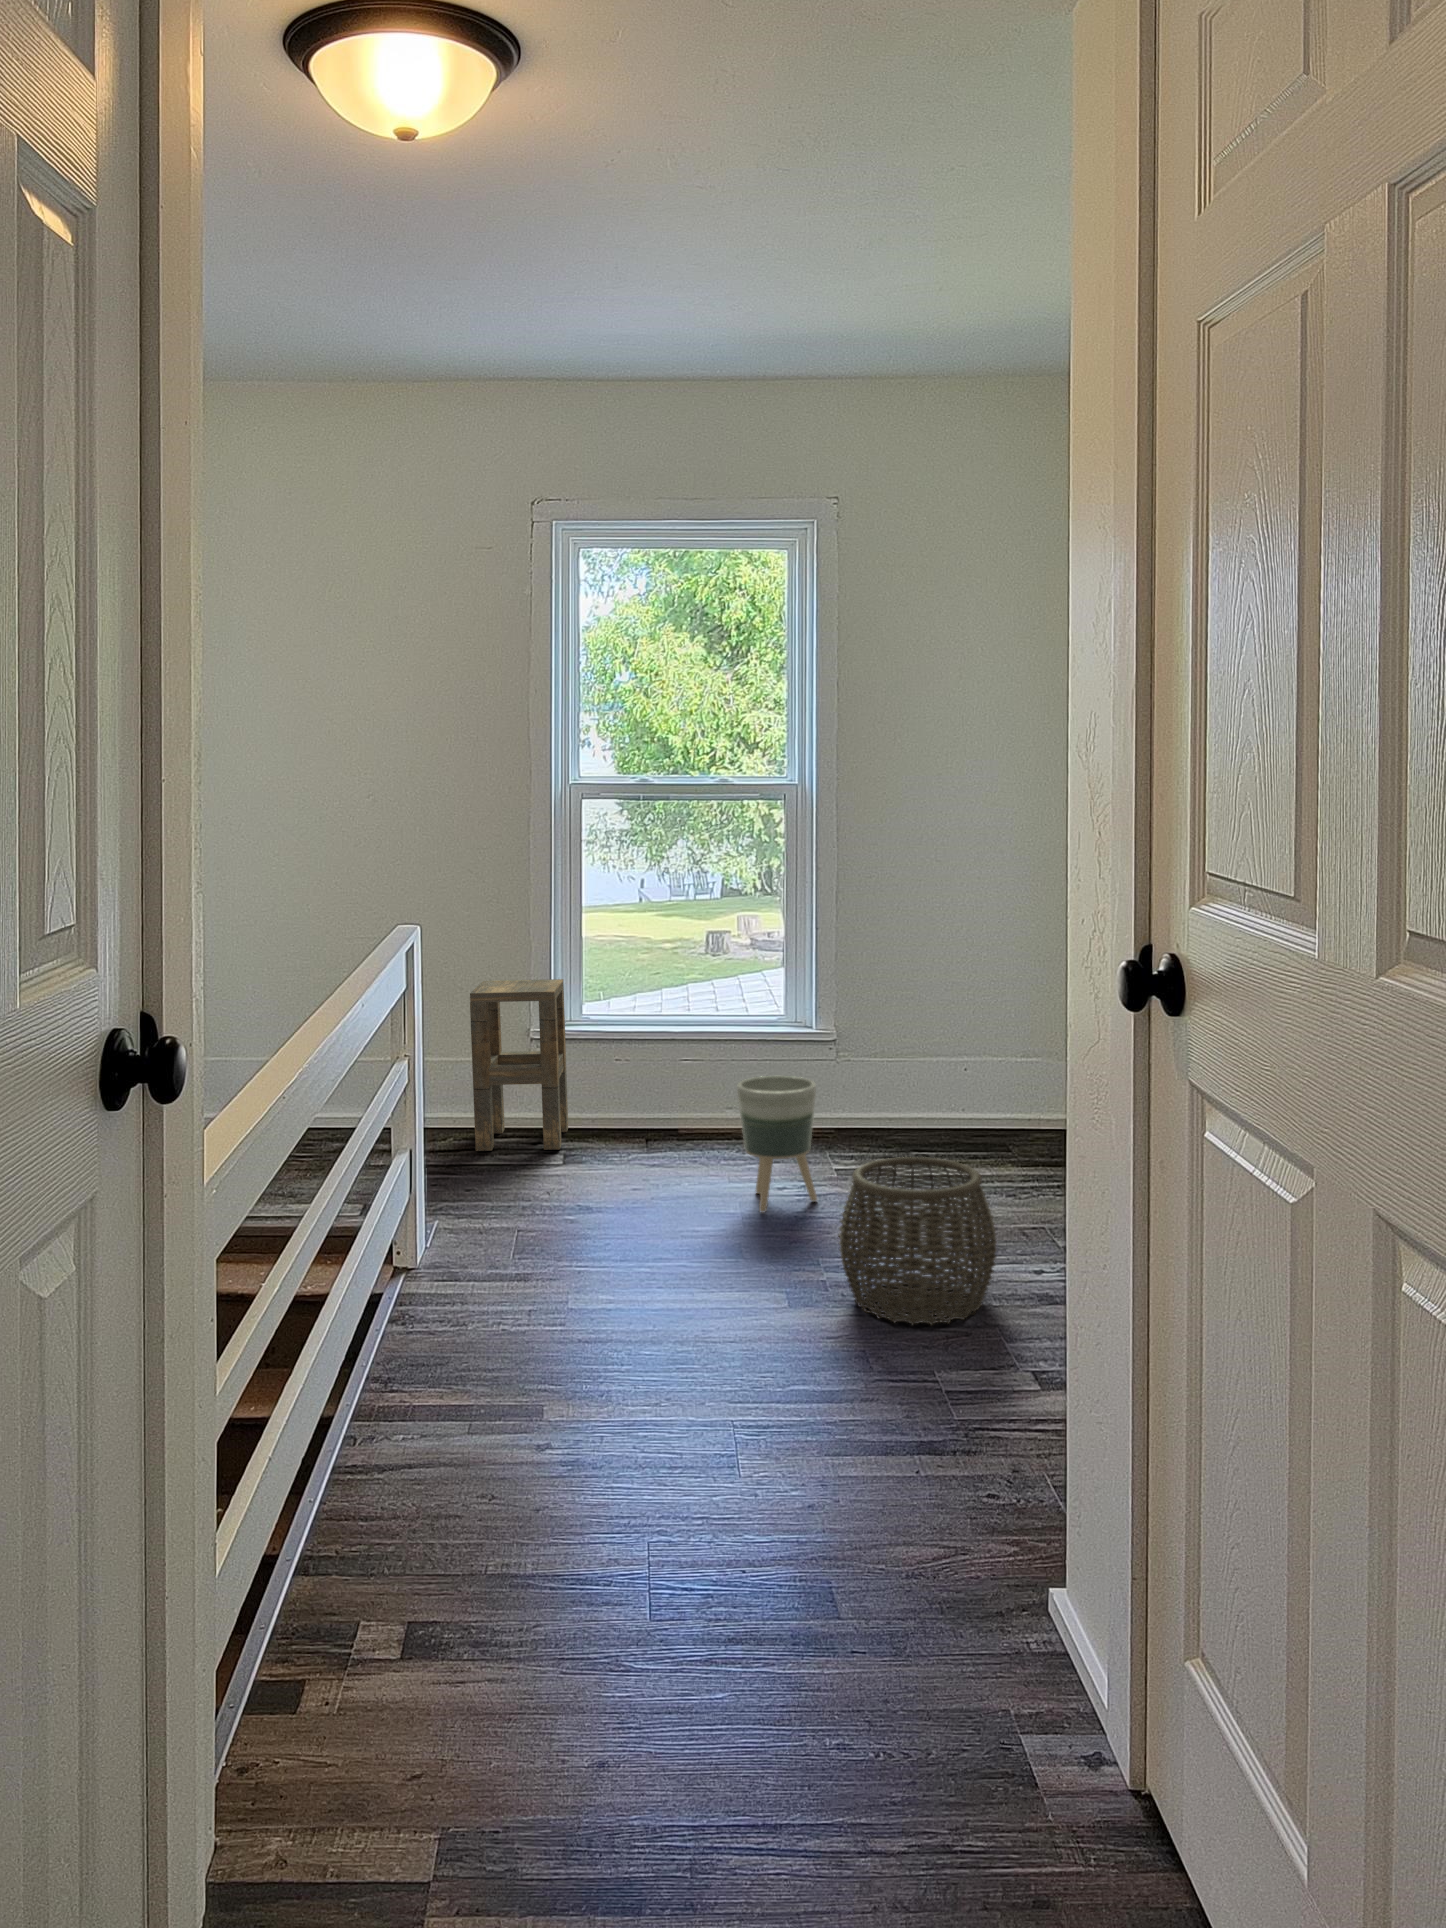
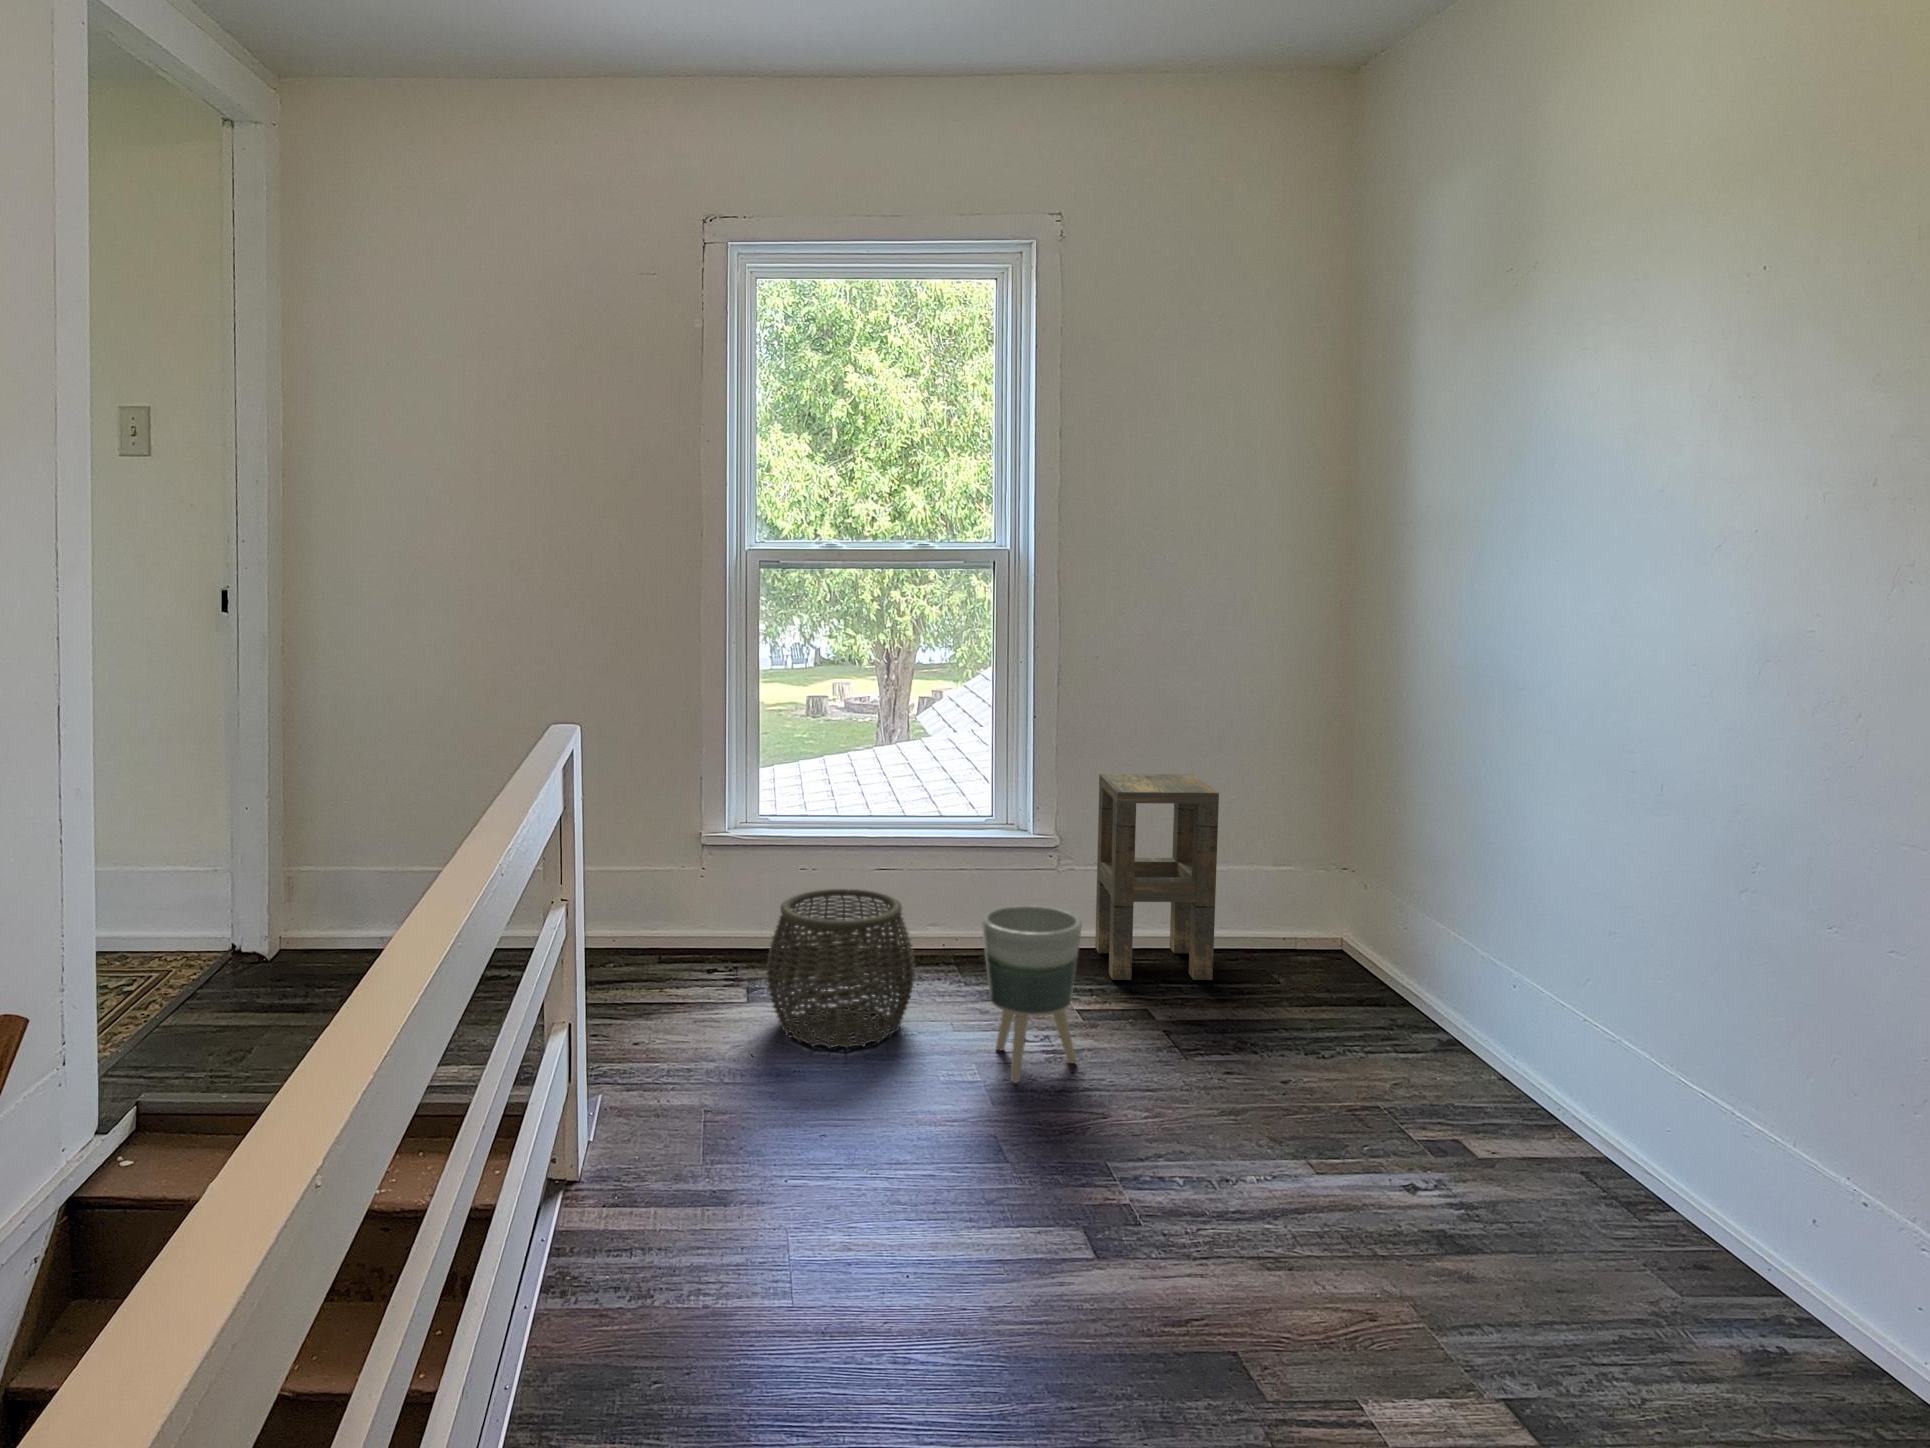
side table: present [470,979,568,1151] -> present [1095,774,1219,980]
woven basket: present [838,1157,997,1325] -> present [767,889,915,1048]

